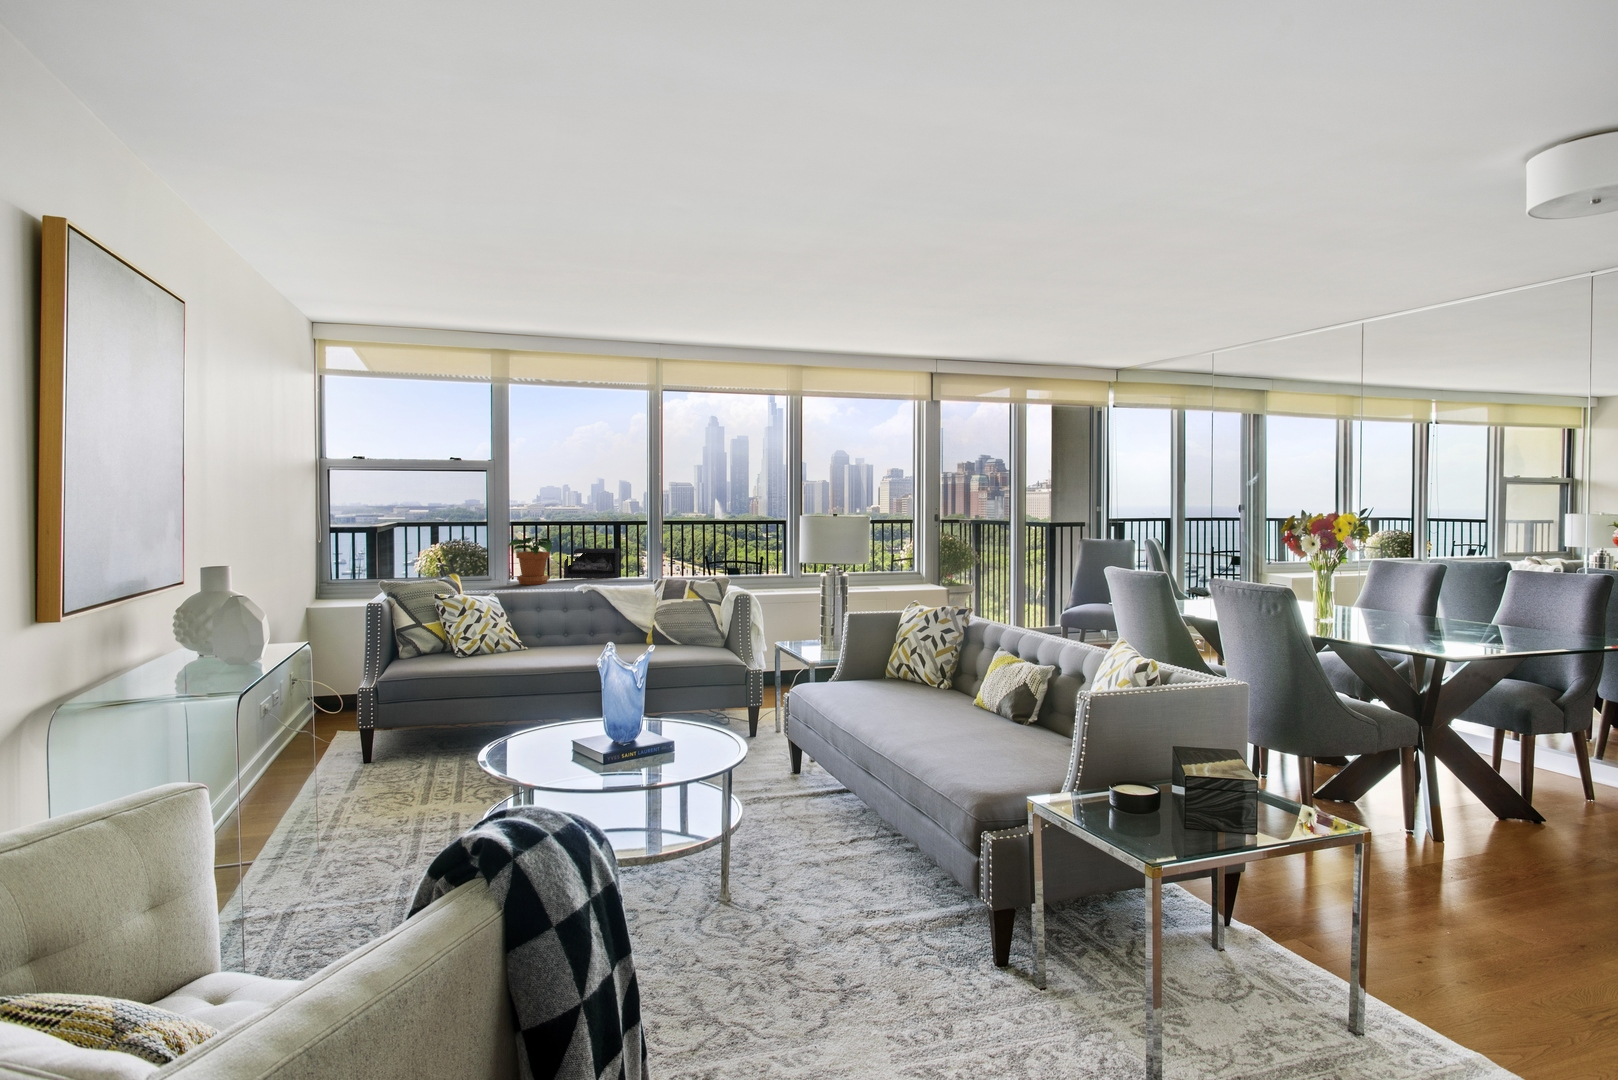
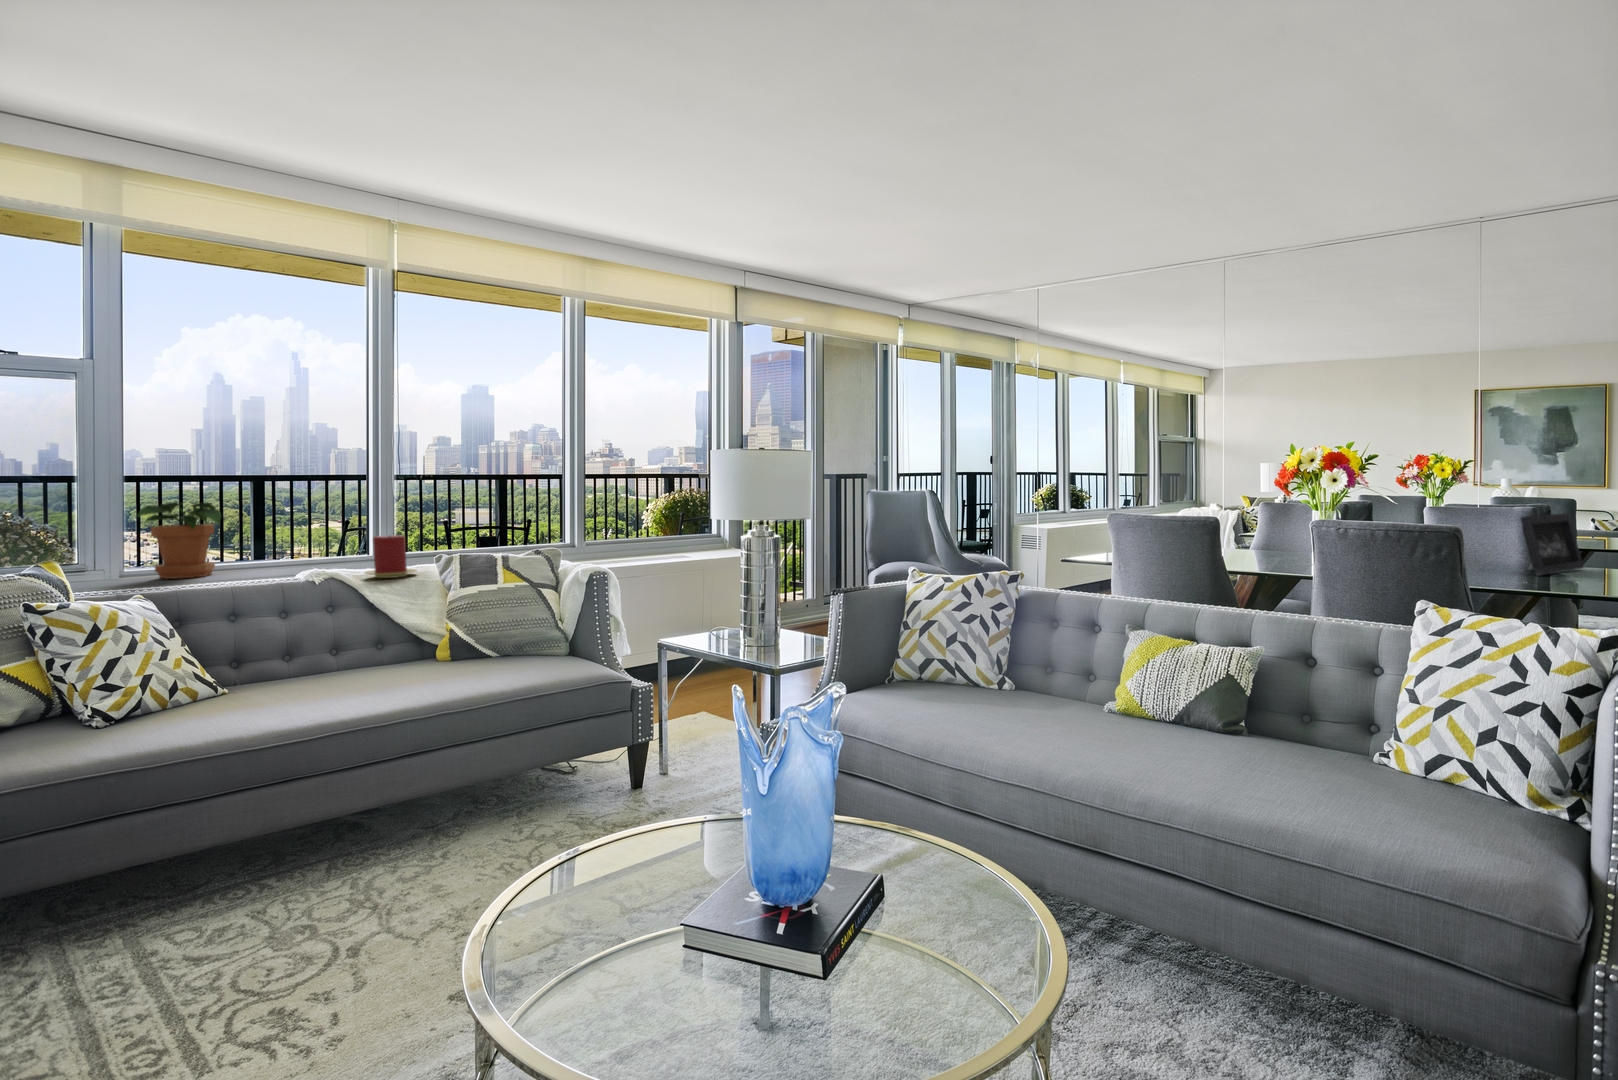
picture frame: present [564,548,619,578] -> present [1521,513,1583,576]
candle: none [614,564,645,591] -> present [365,535,416,578]

